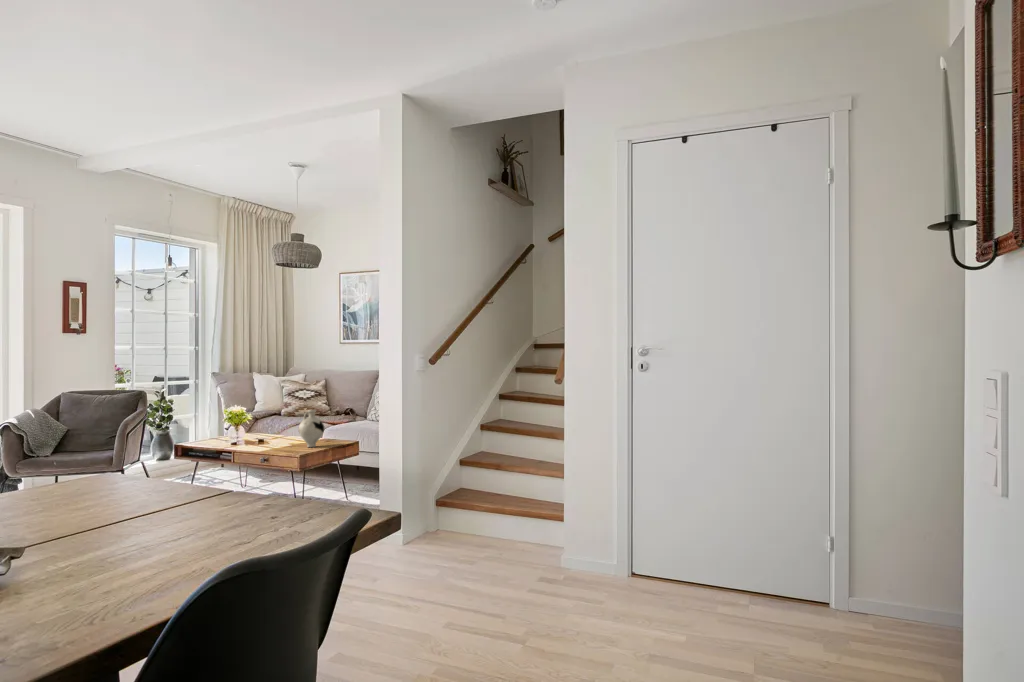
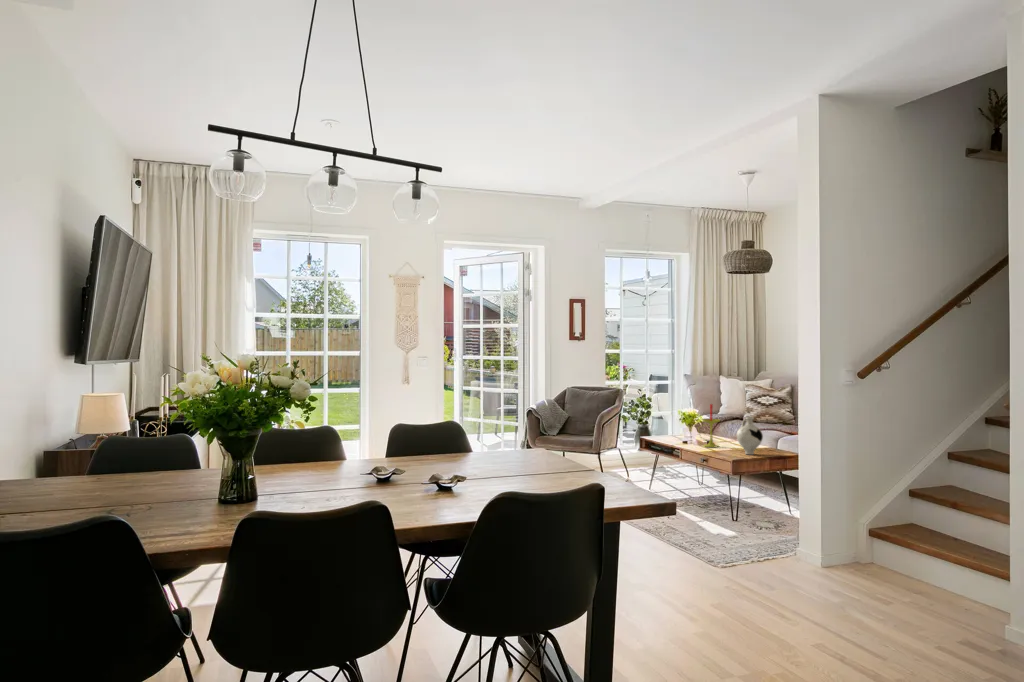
candle: none [251,399,275,445] -> present [703,404,719,447]

